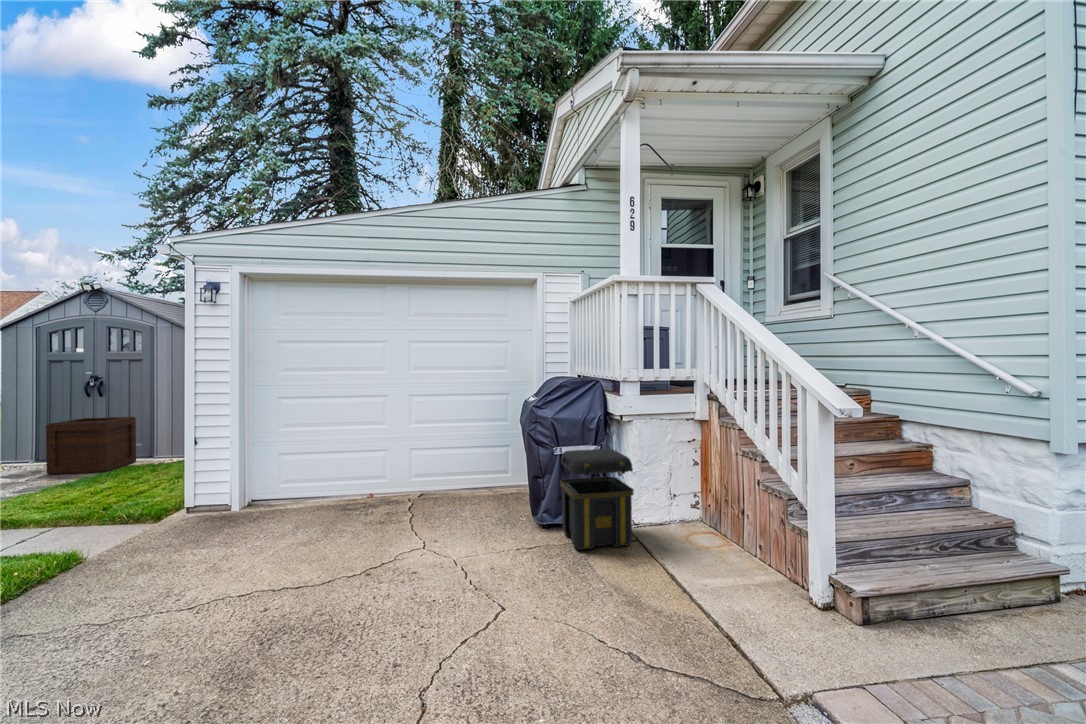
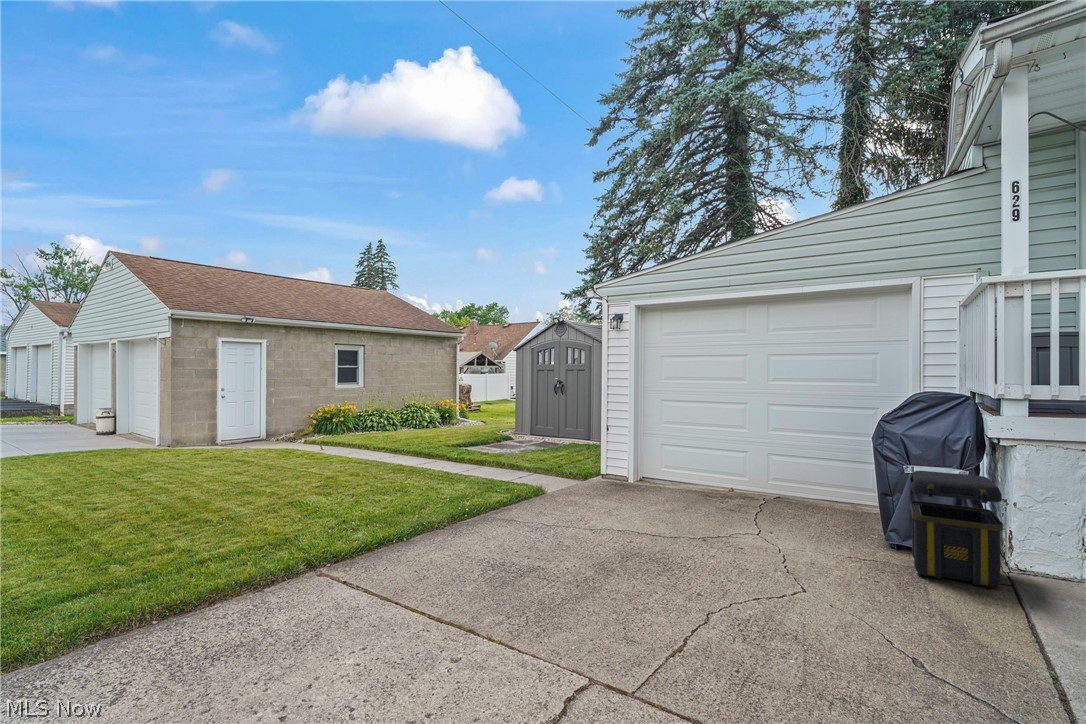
wooden crate: present [46,417,136,475] -> none [535,408,581,445]

